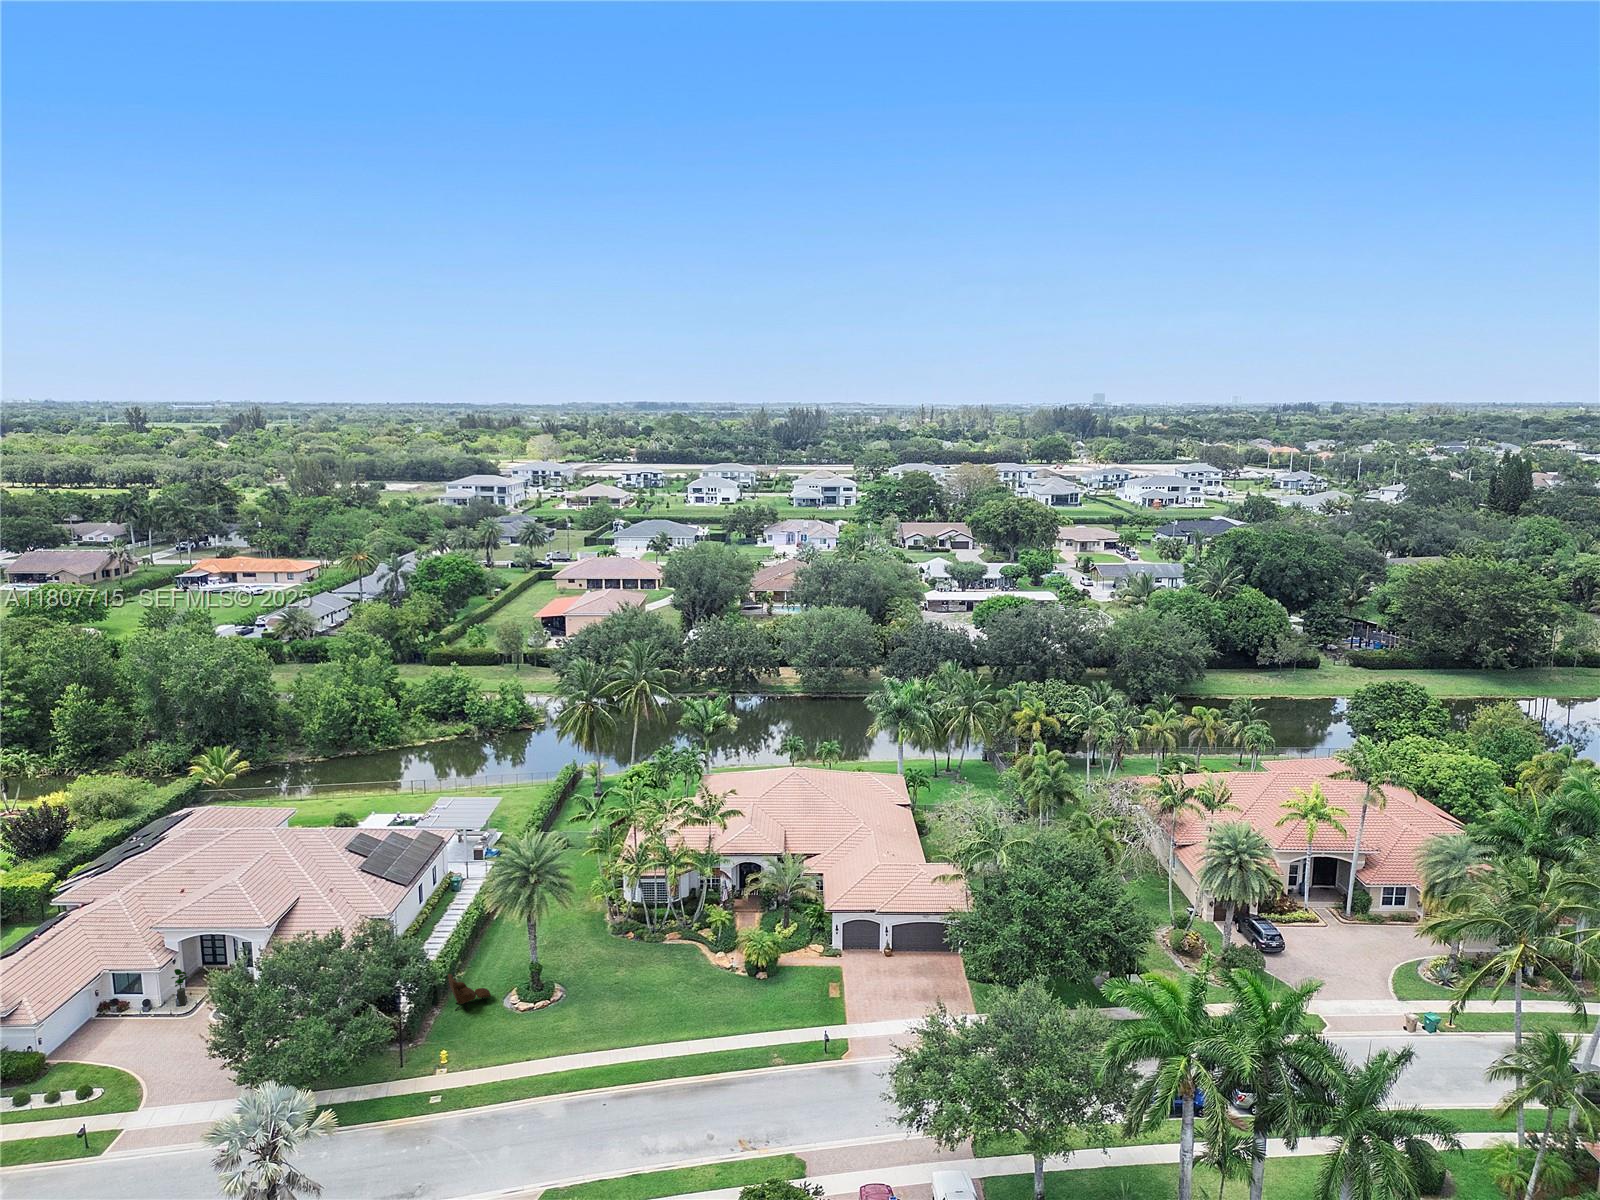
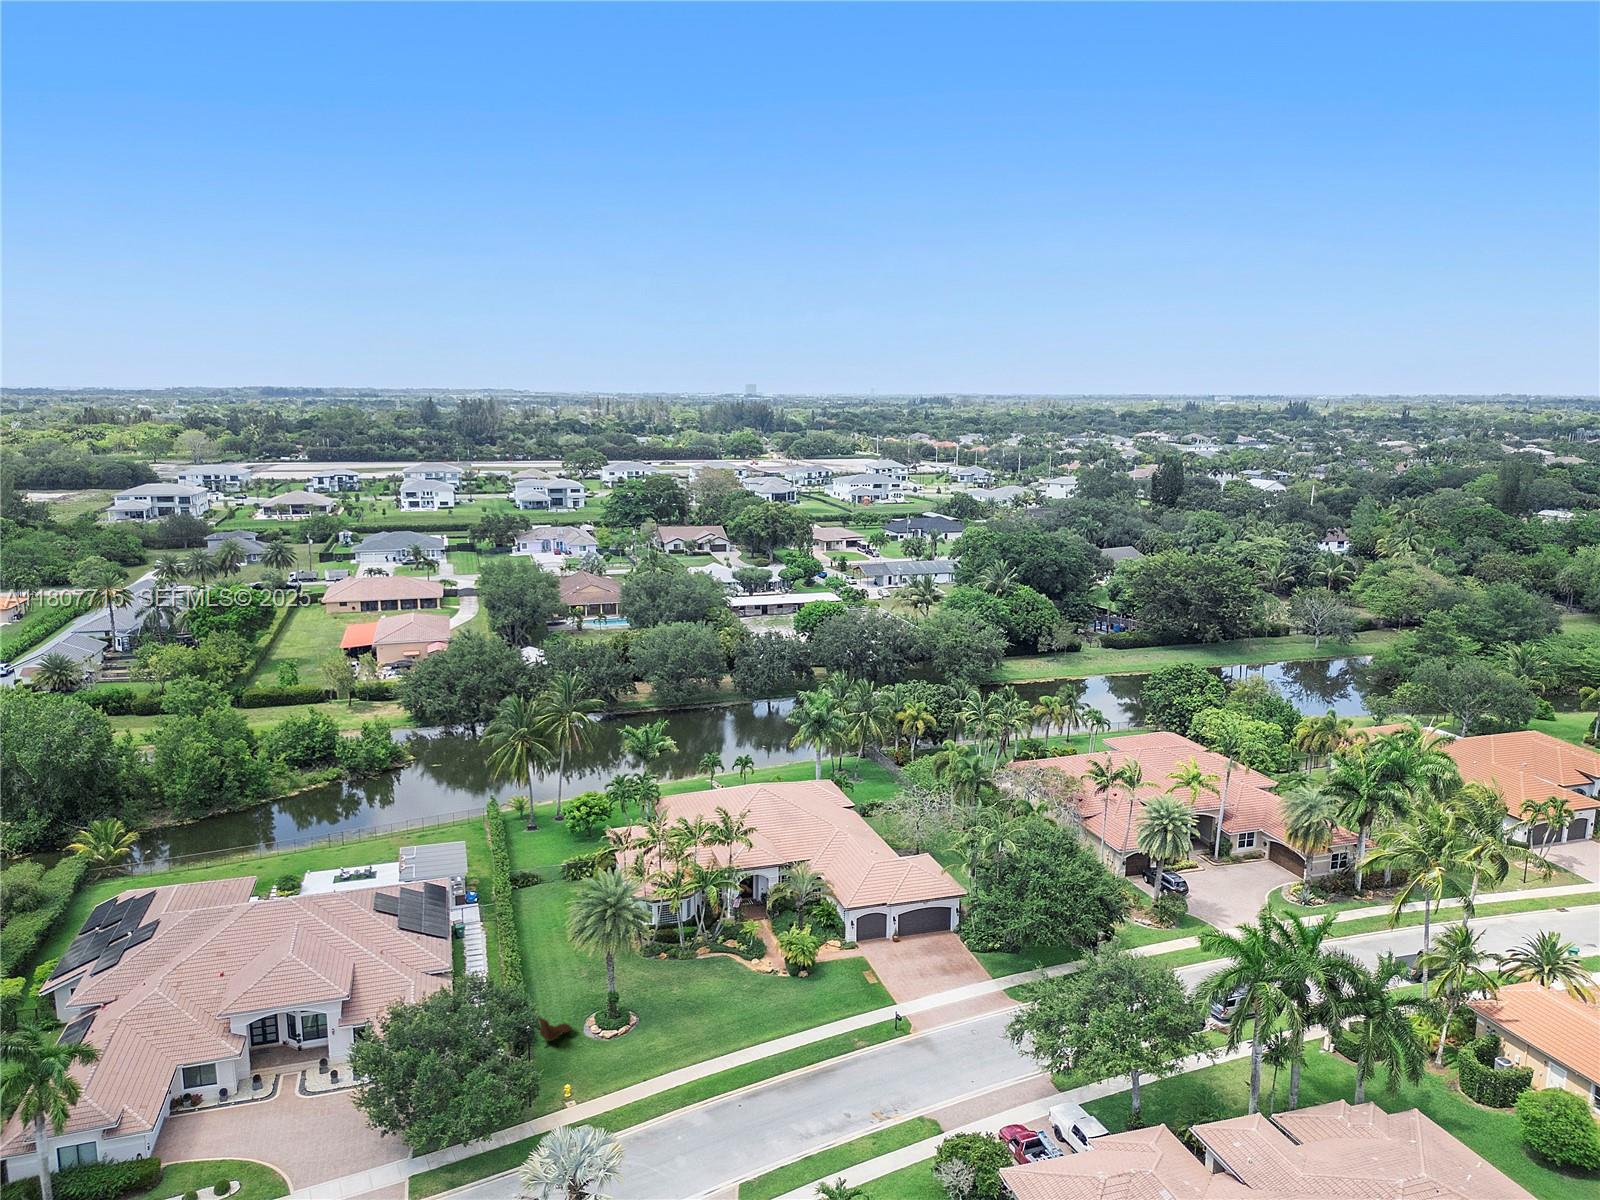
potted plant: present [171,969,188,1005] -> none [247,1053,264,1089]

